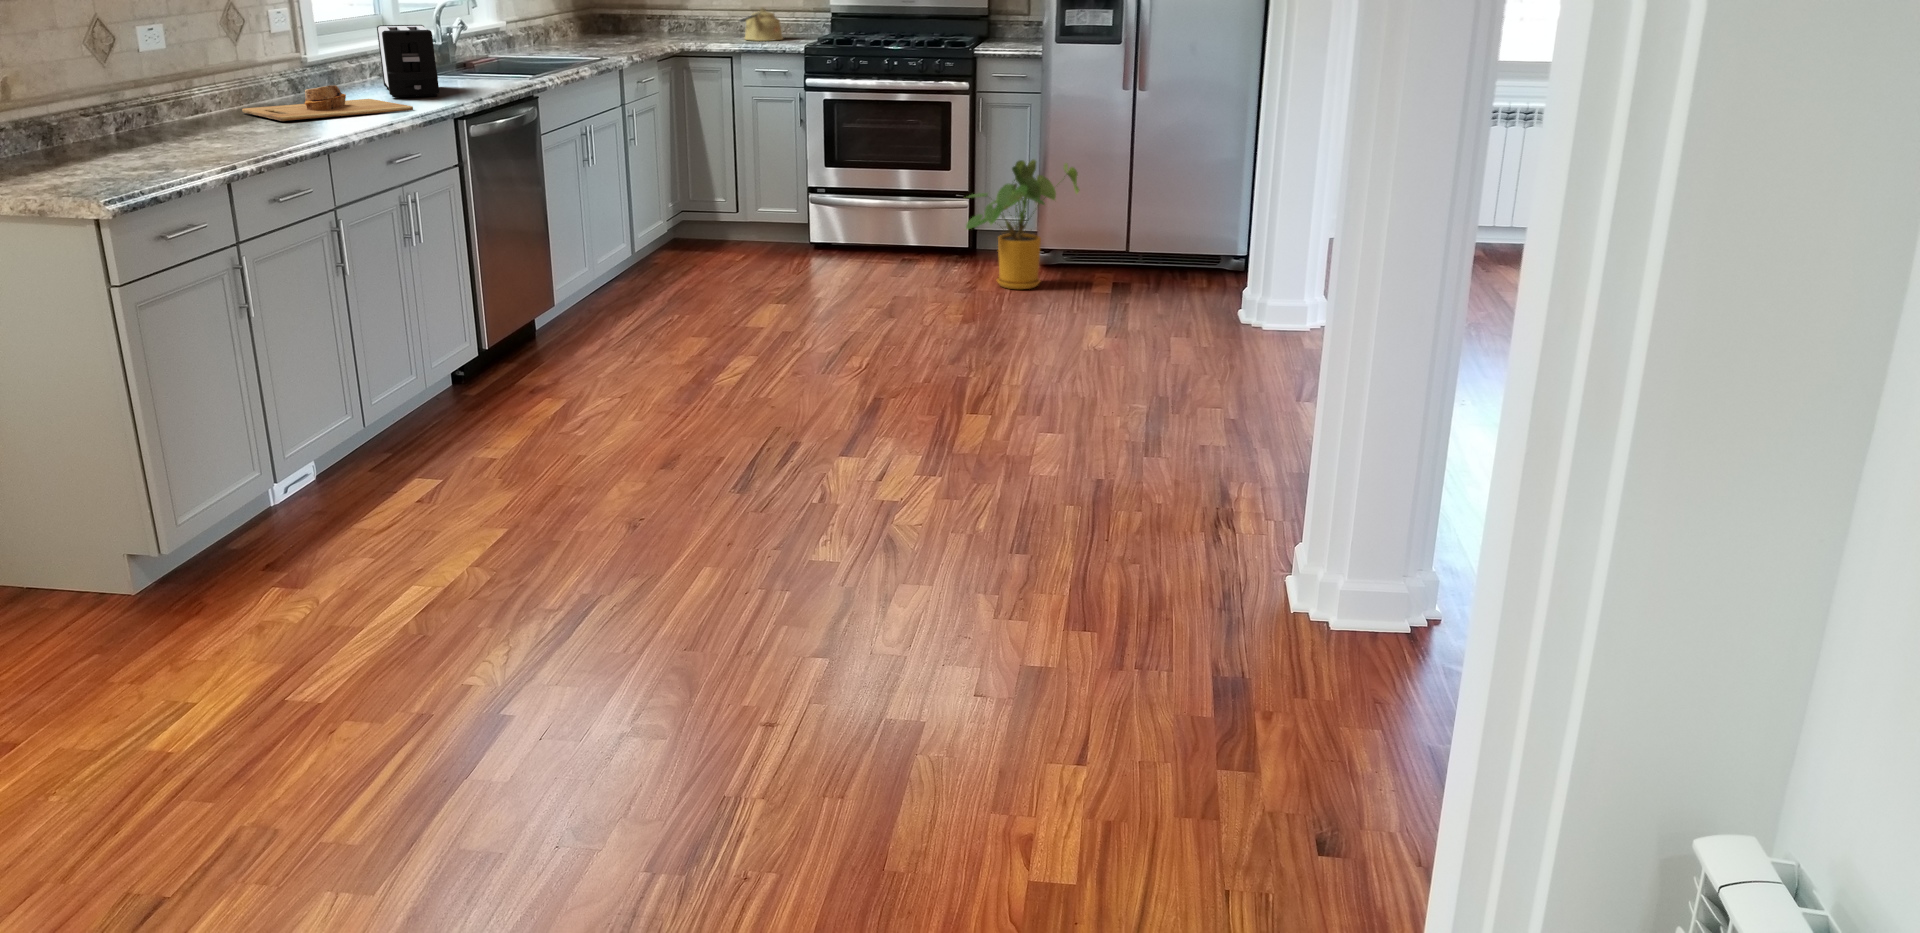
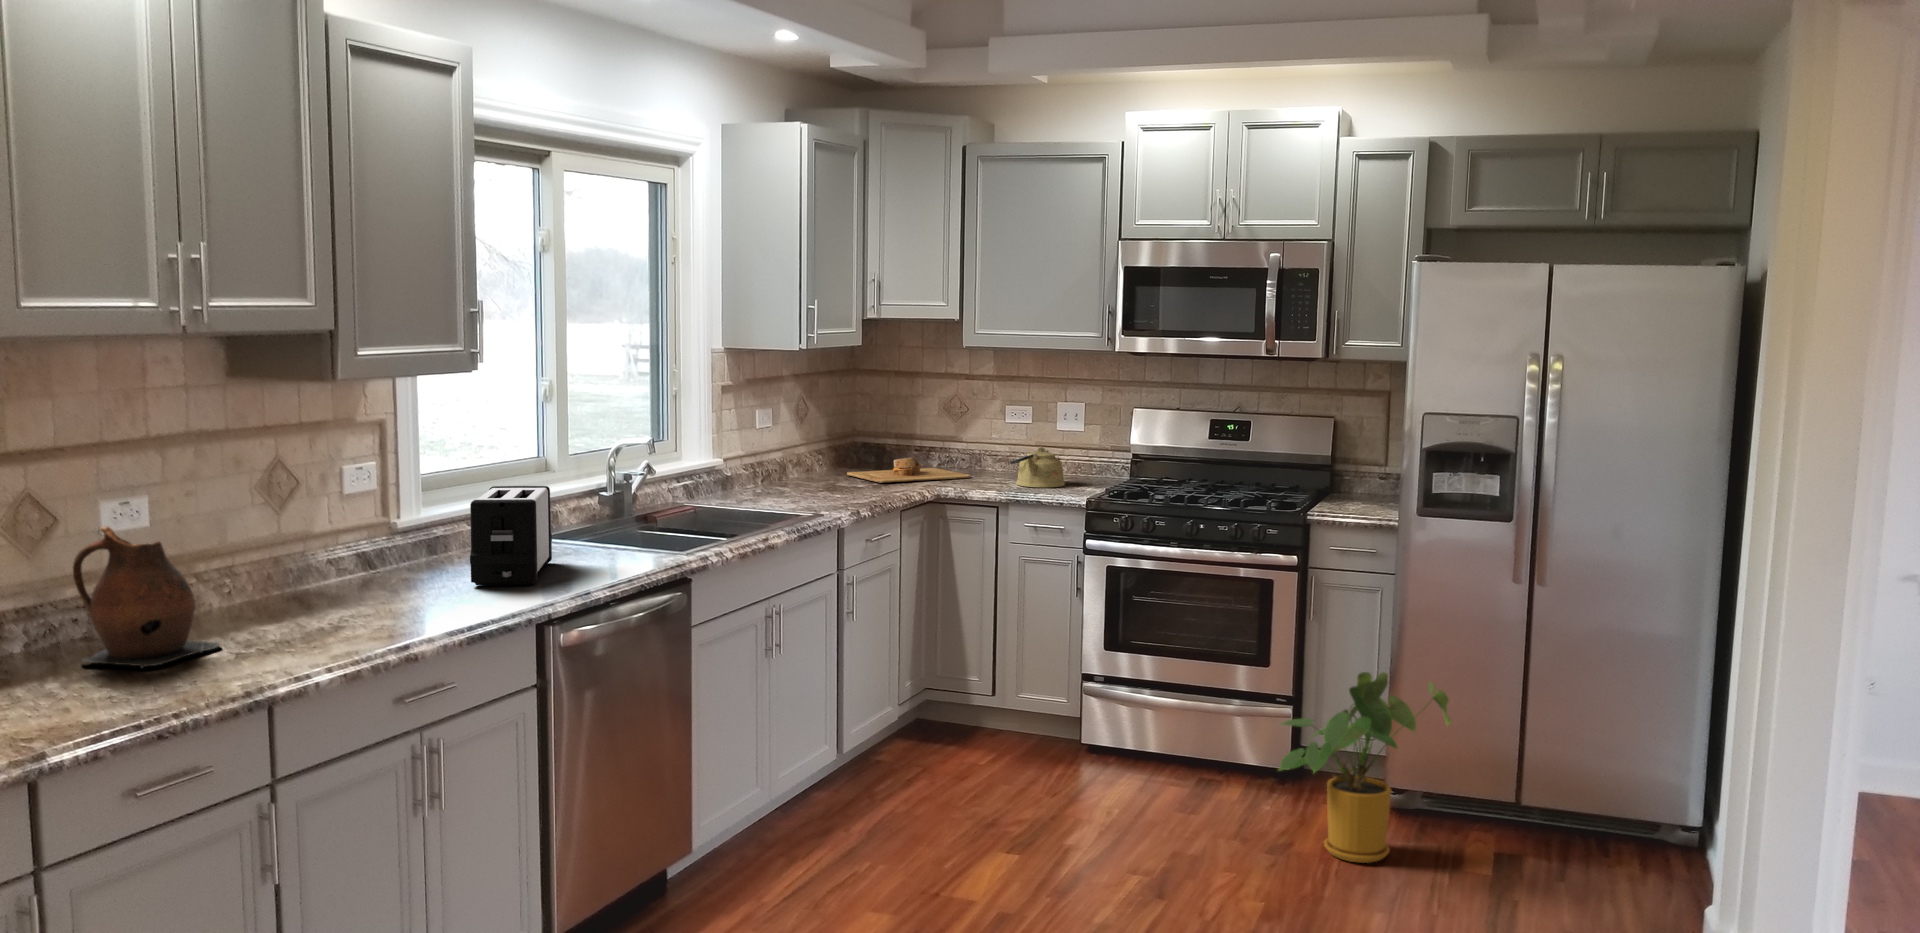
ceramic pitcher: none [151,36,260,136] -> present [73,526,220,668]
cutting board: present [242,85,413,121] -> present [847,457,970,483]

